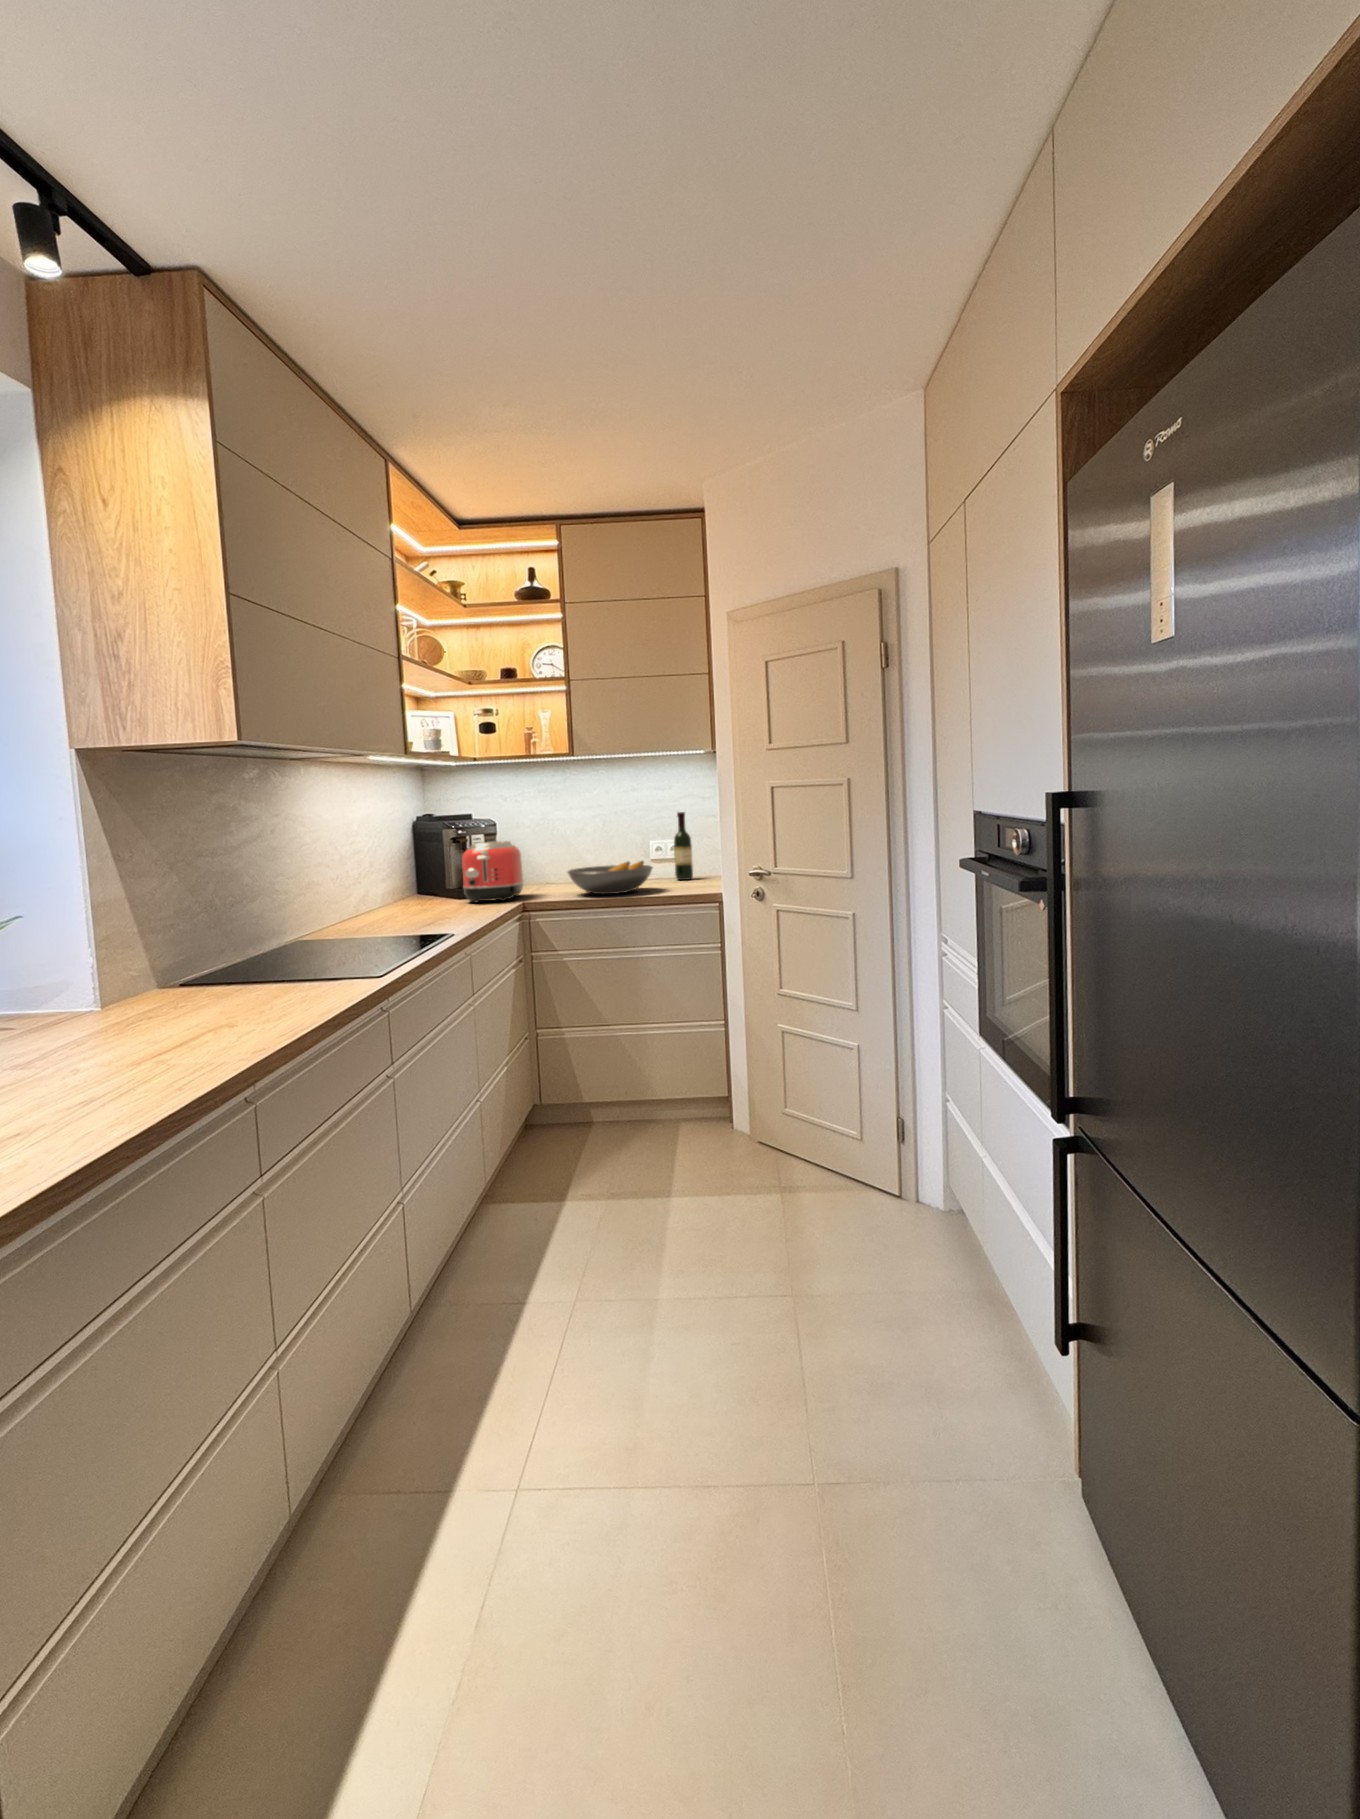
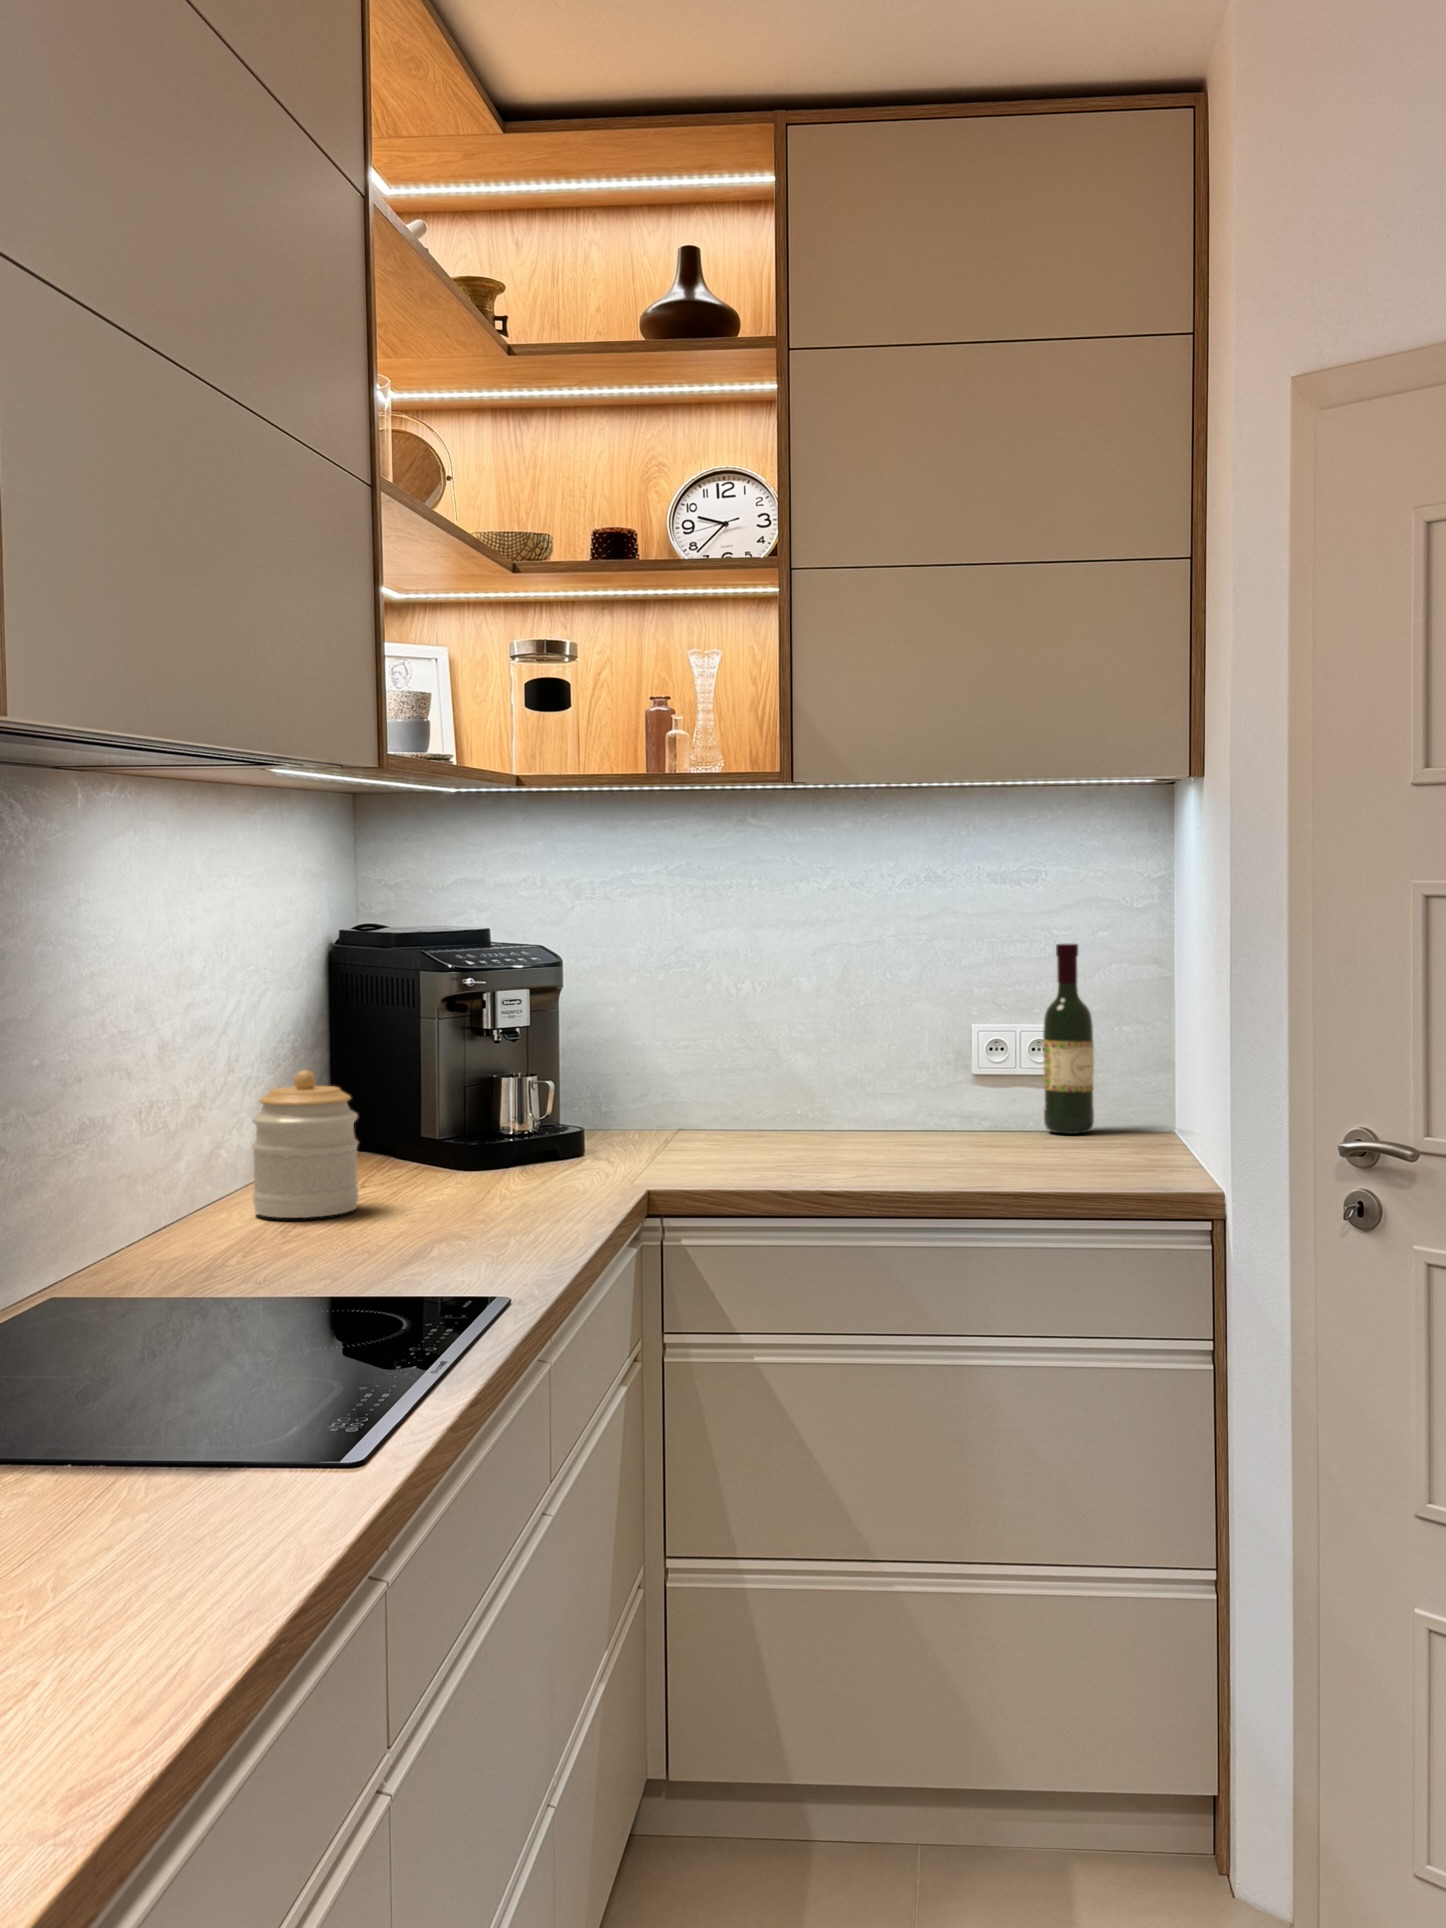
toaster: present [462,841,524,903] -> none [468,1008,641,1189]
fruit bowl: present [568,861,653,894] -> none [774,1082,1028,1178]
jar: none [387,865,425,912] -> present [252,1070,359,1218]

